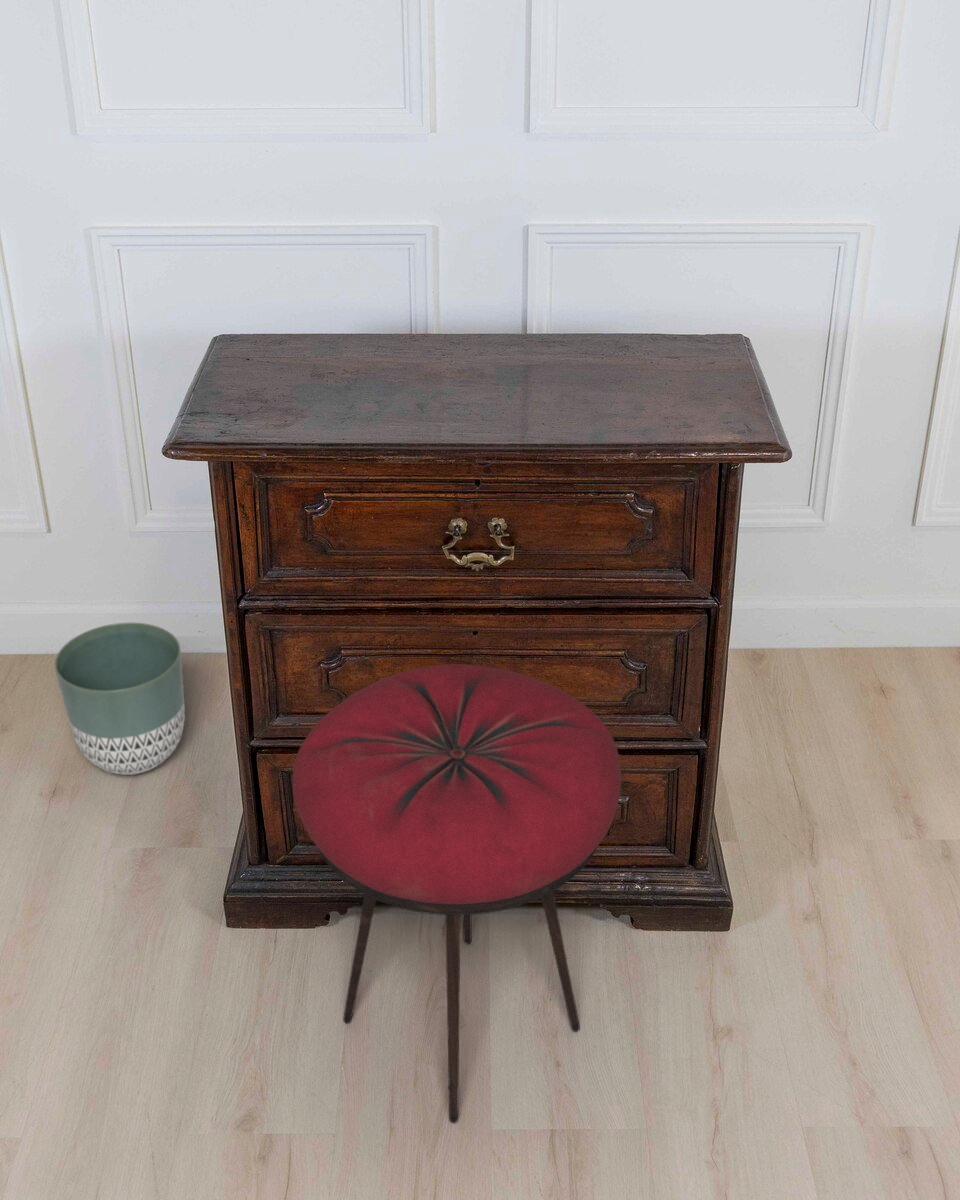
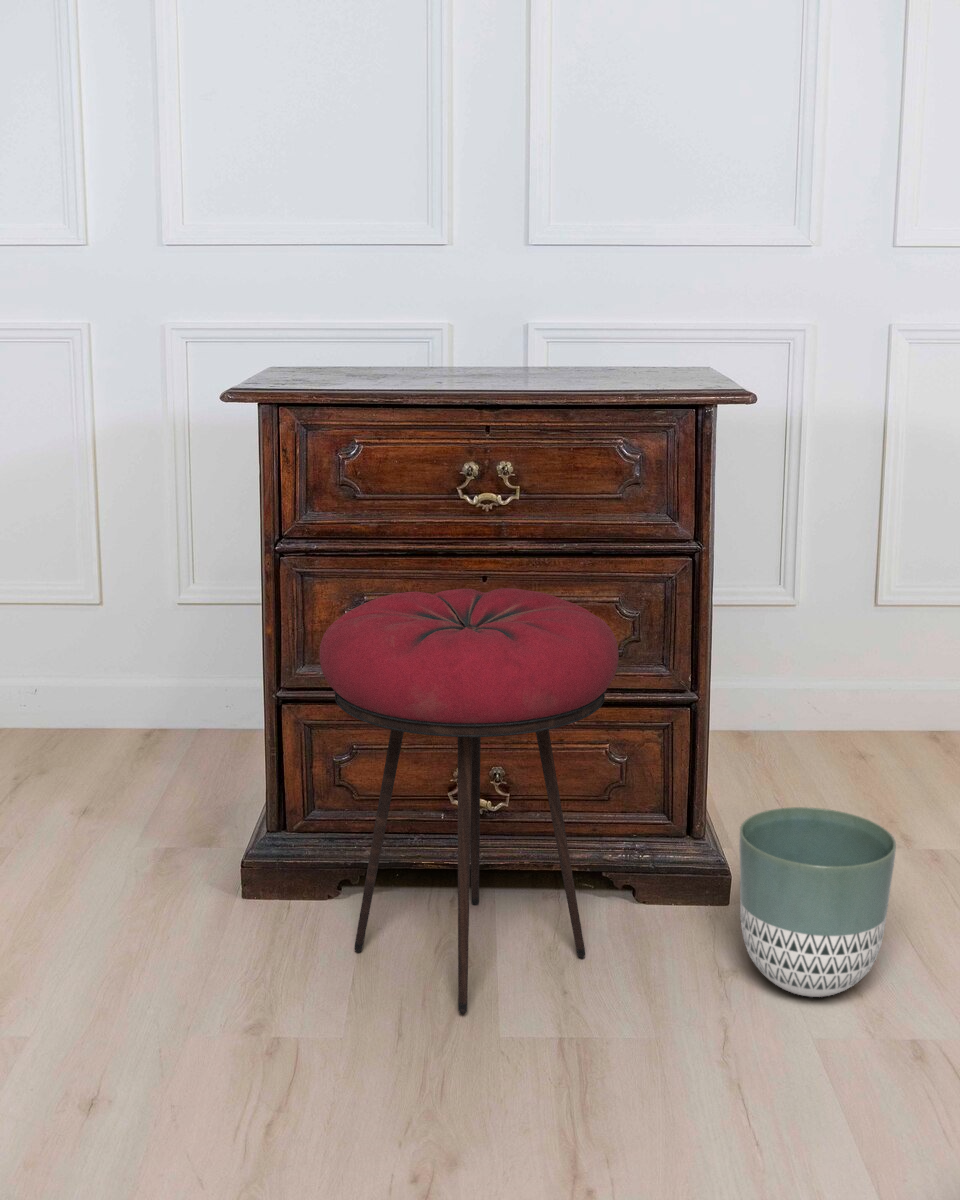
planter: present [55,623,185,775] -> present [739,807,896,997]

